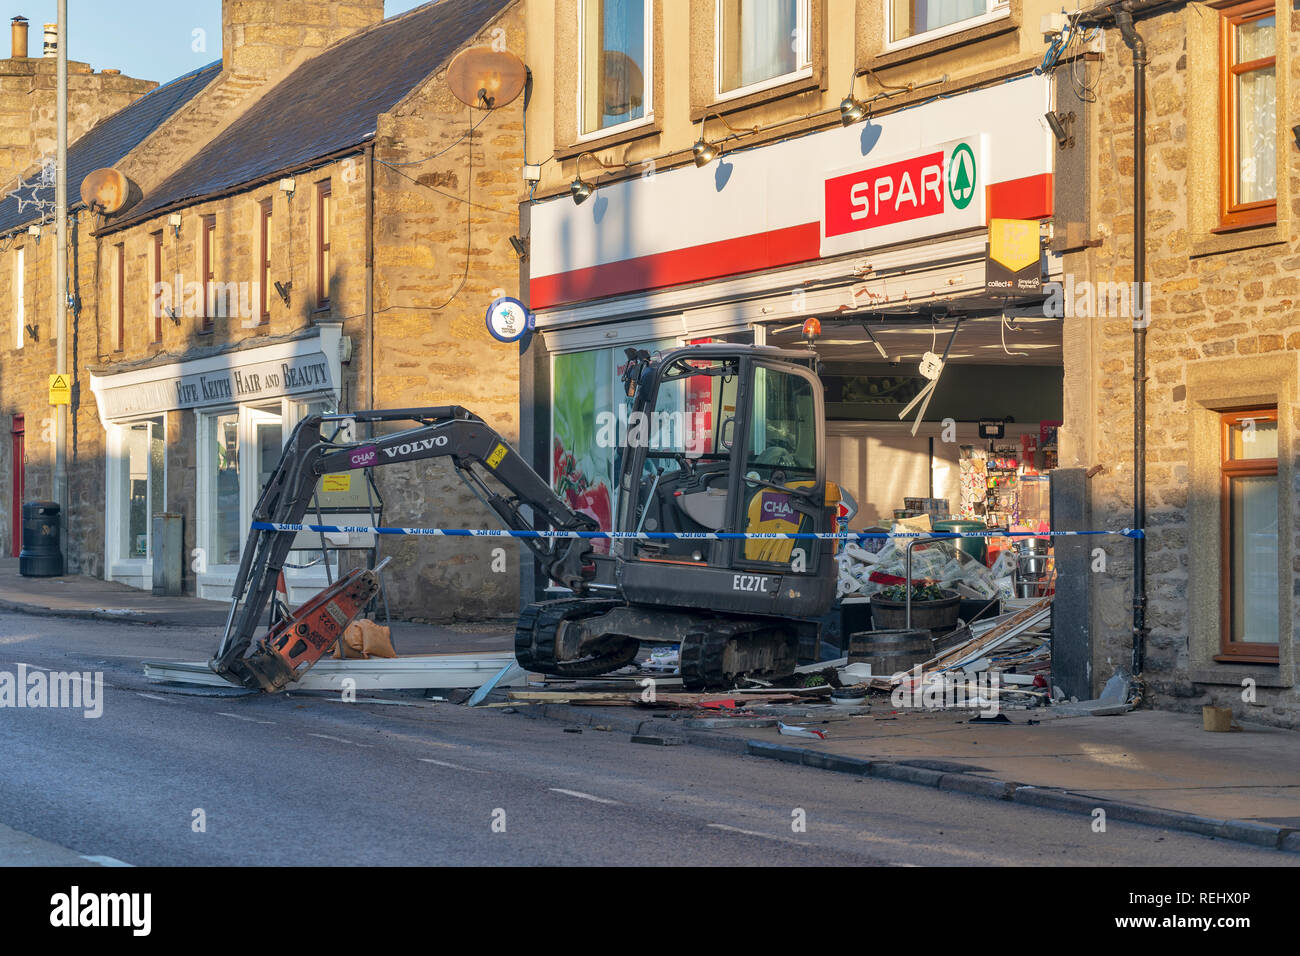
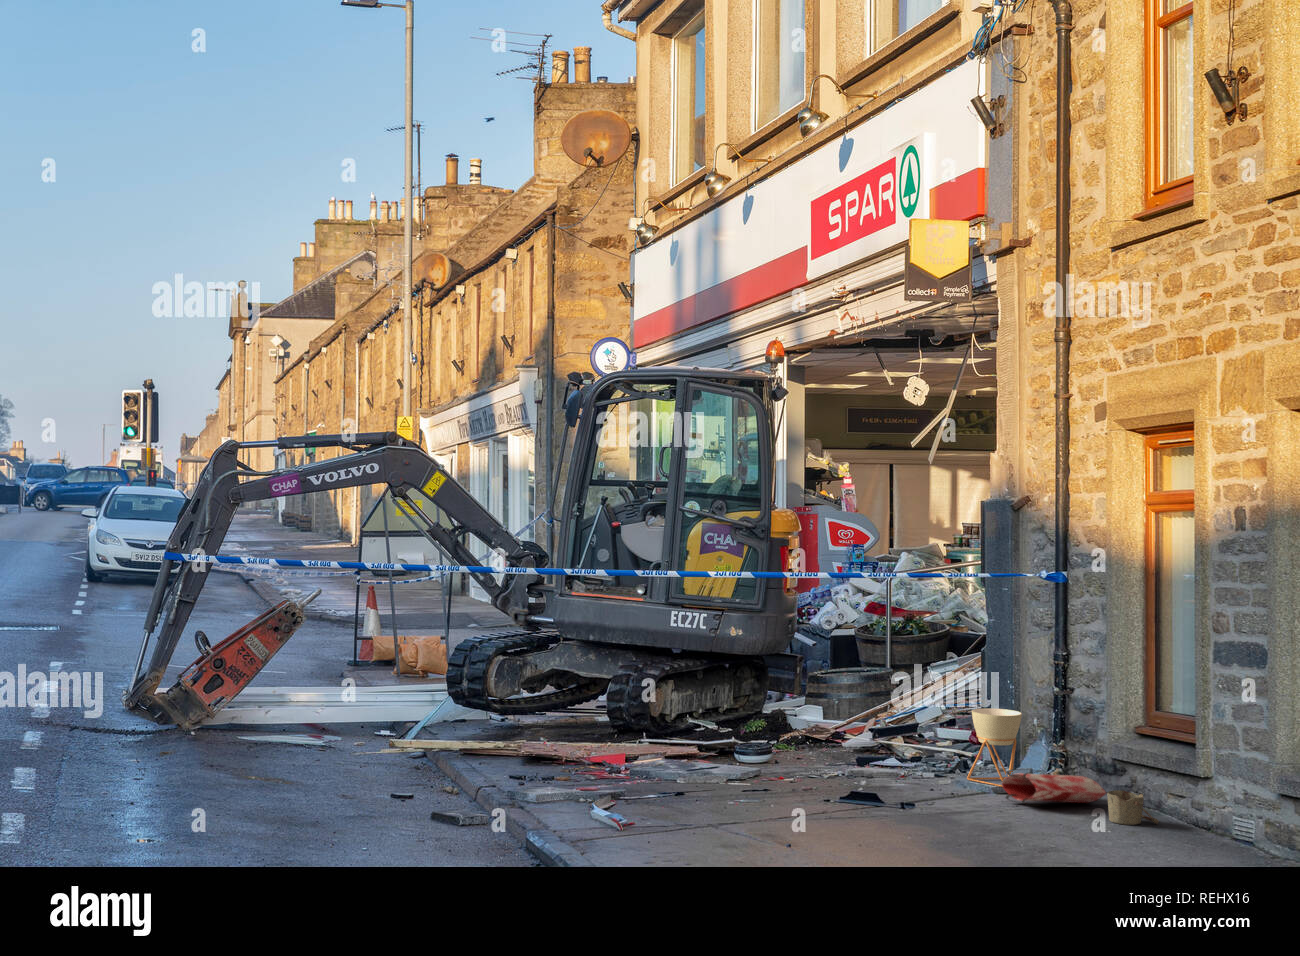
planter: none [1055,650,1102,716] -> present [967,708,1022,787]
bag: none [1104,695,1190,724] -> present [1002,769,1106,806]

